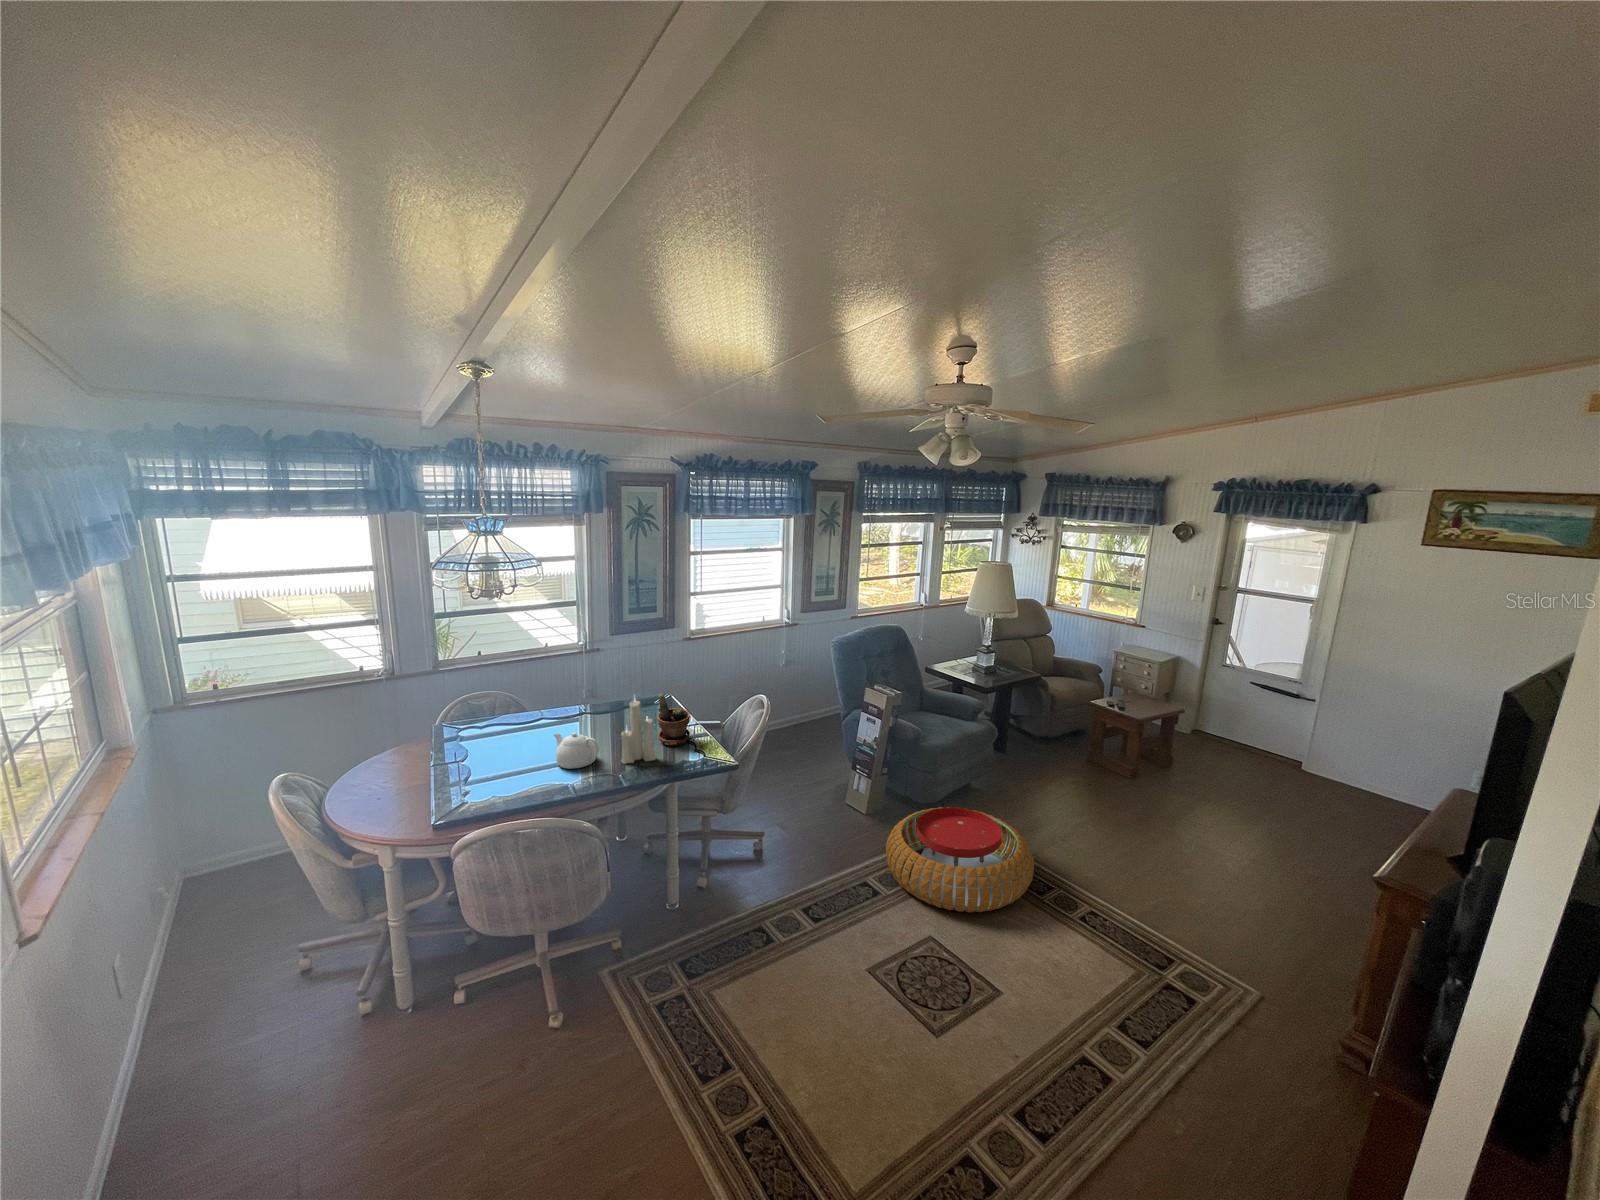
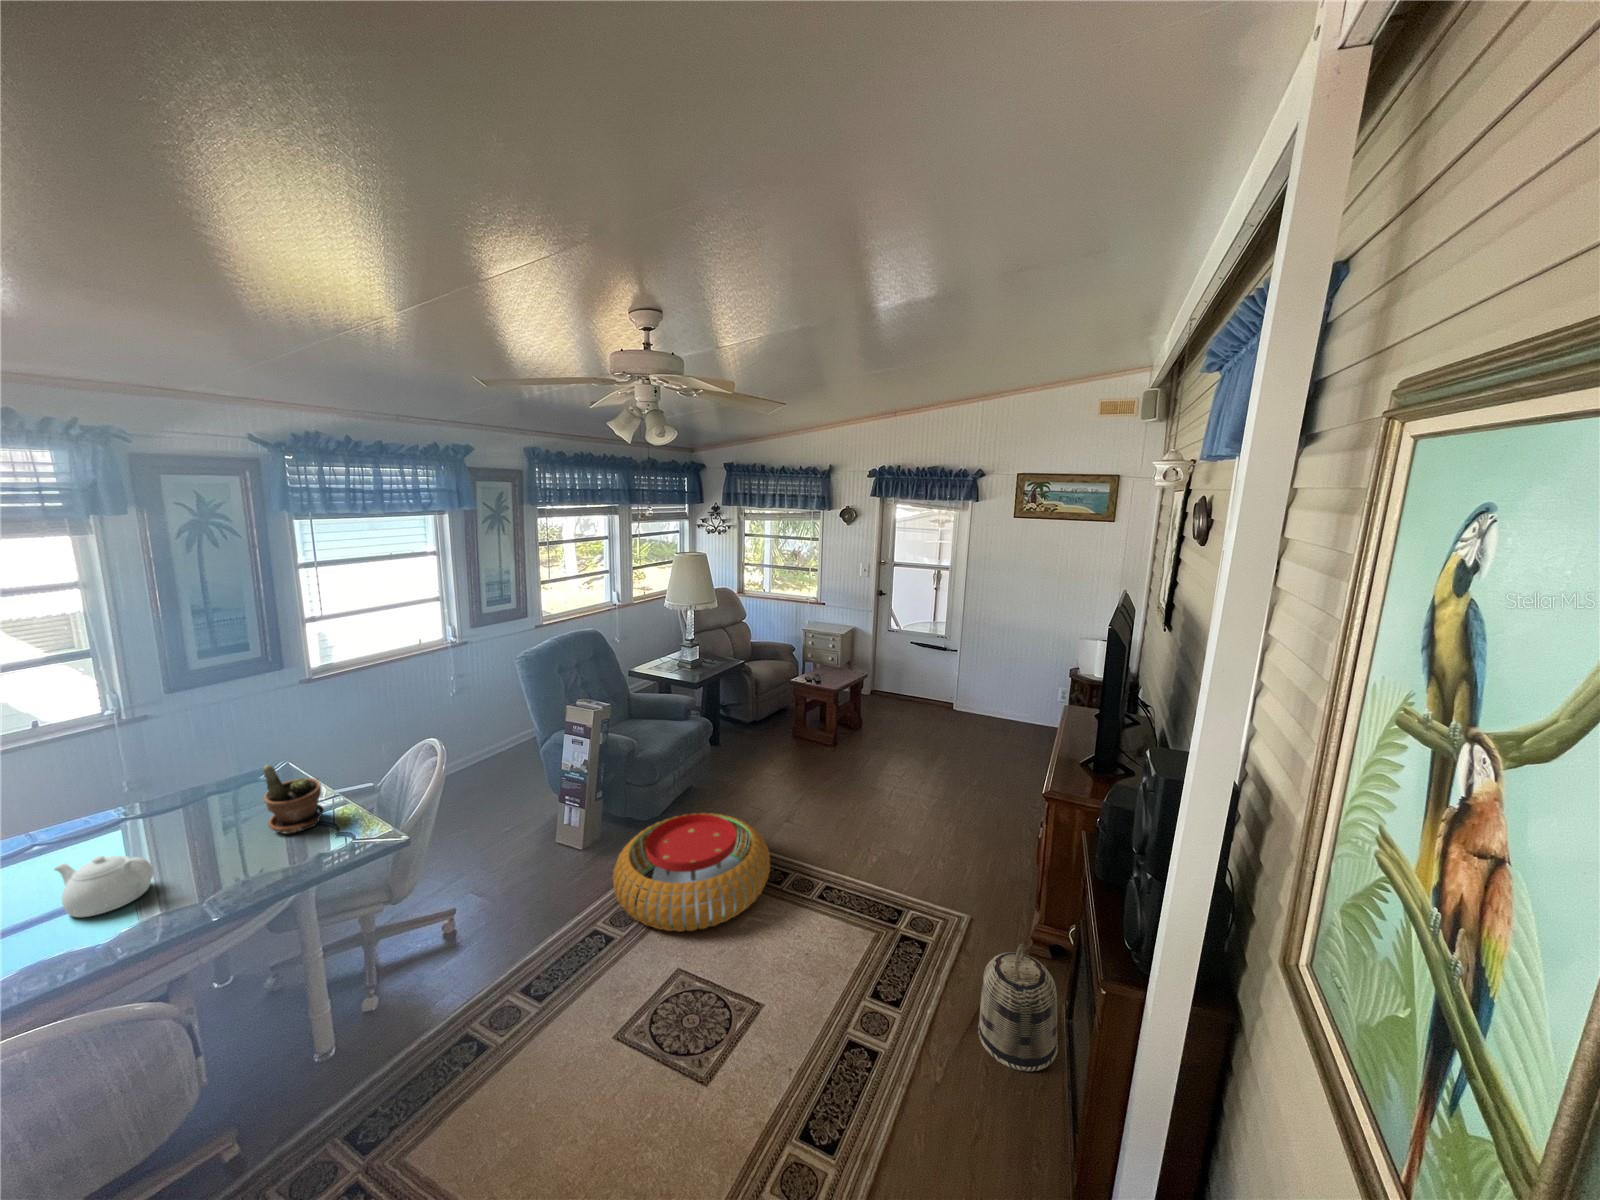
candle: present [621,700,656,764] -> none [197,769,267,881]
basket: none [1236,1027,1343,1172] -> present [978,944,1058,1071]

